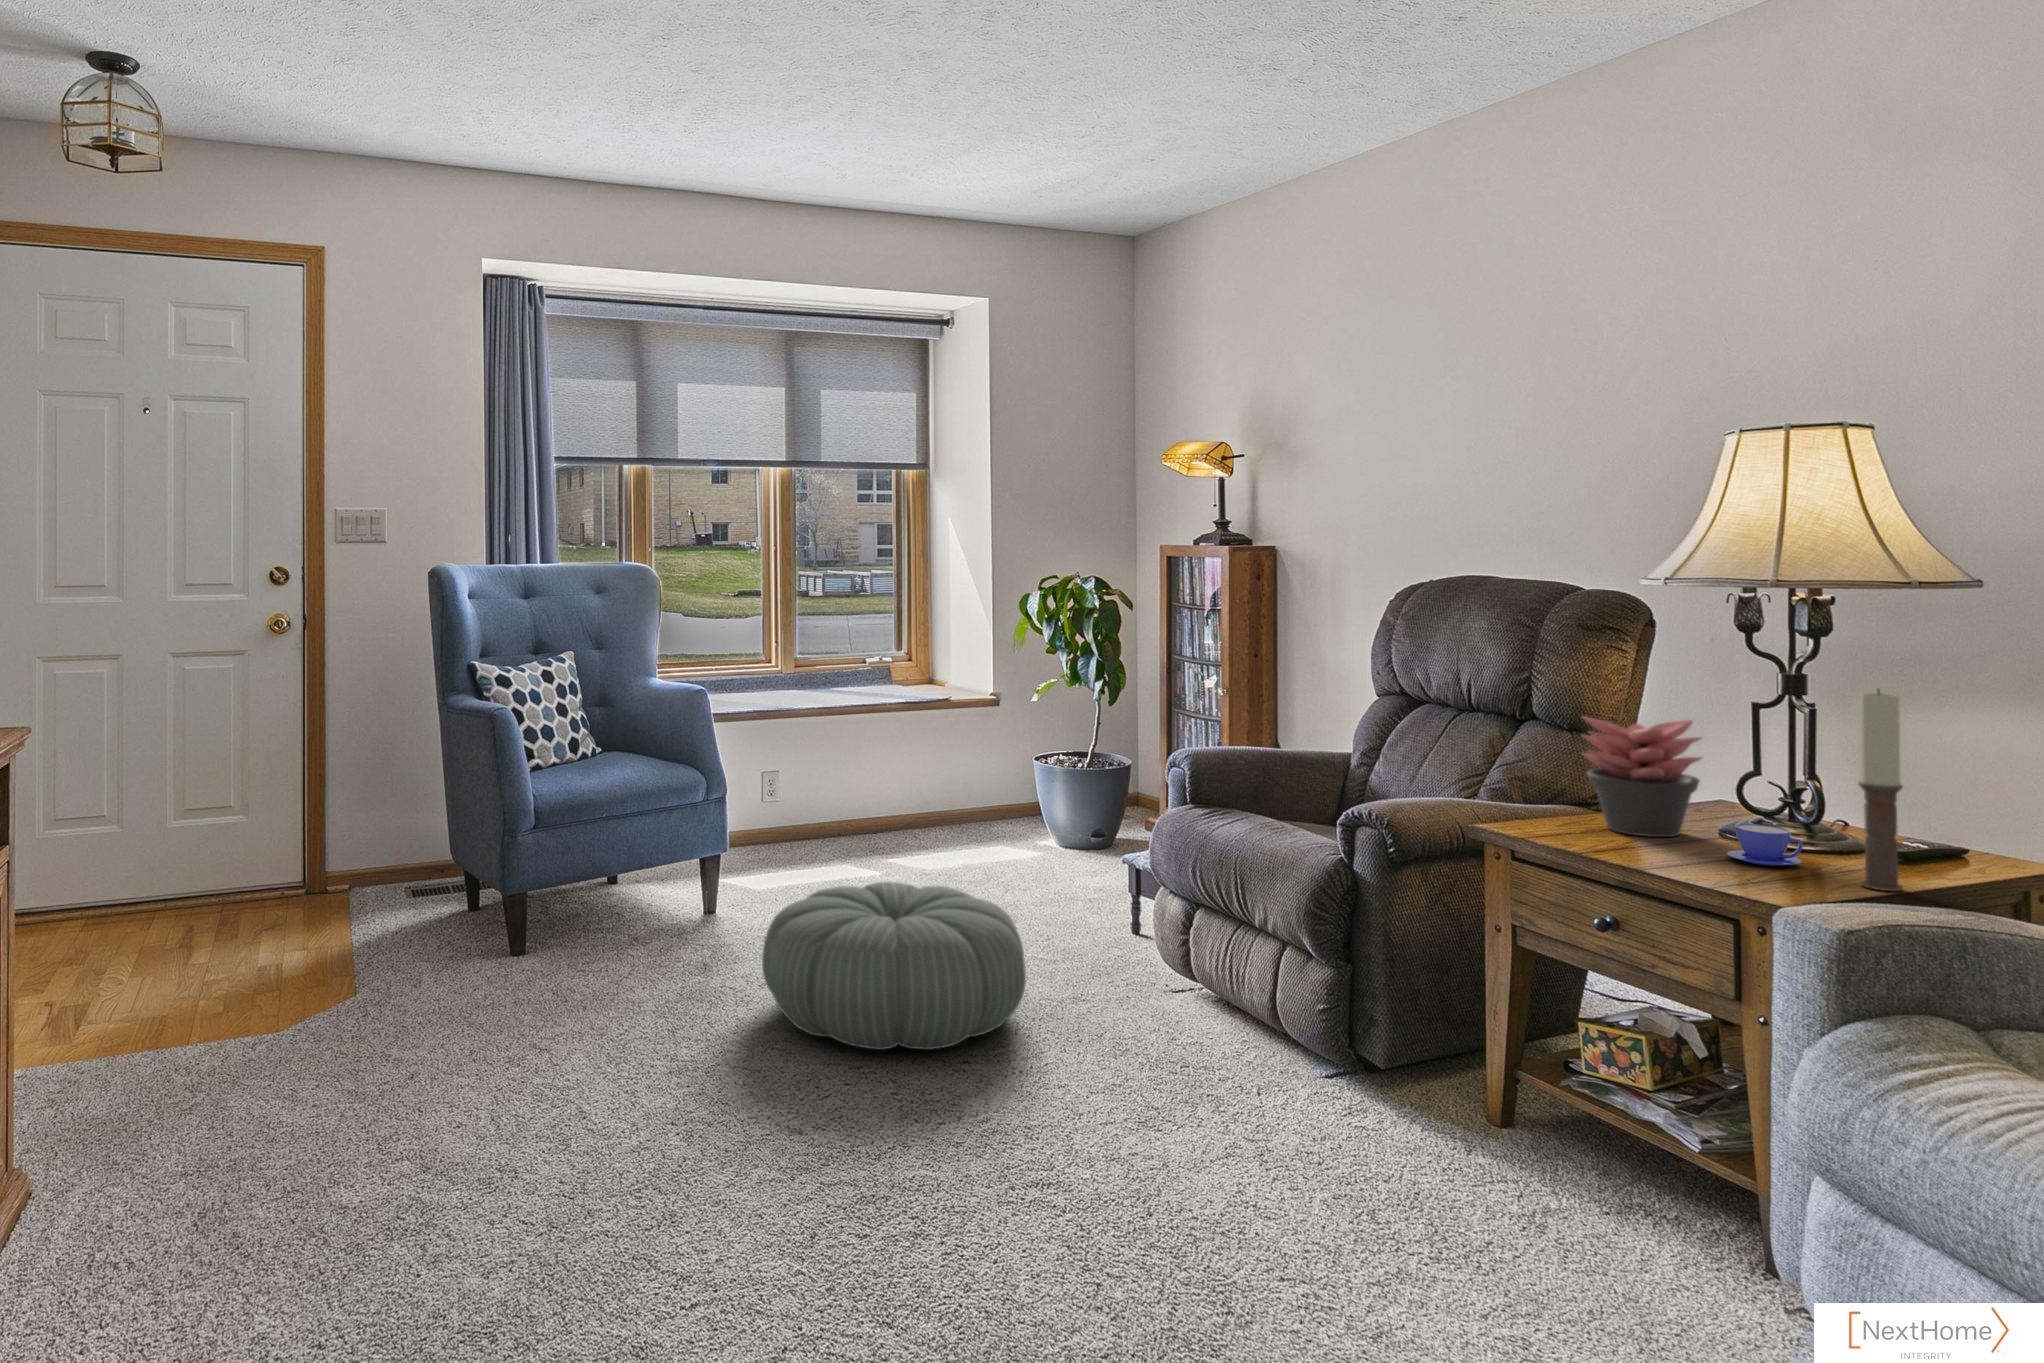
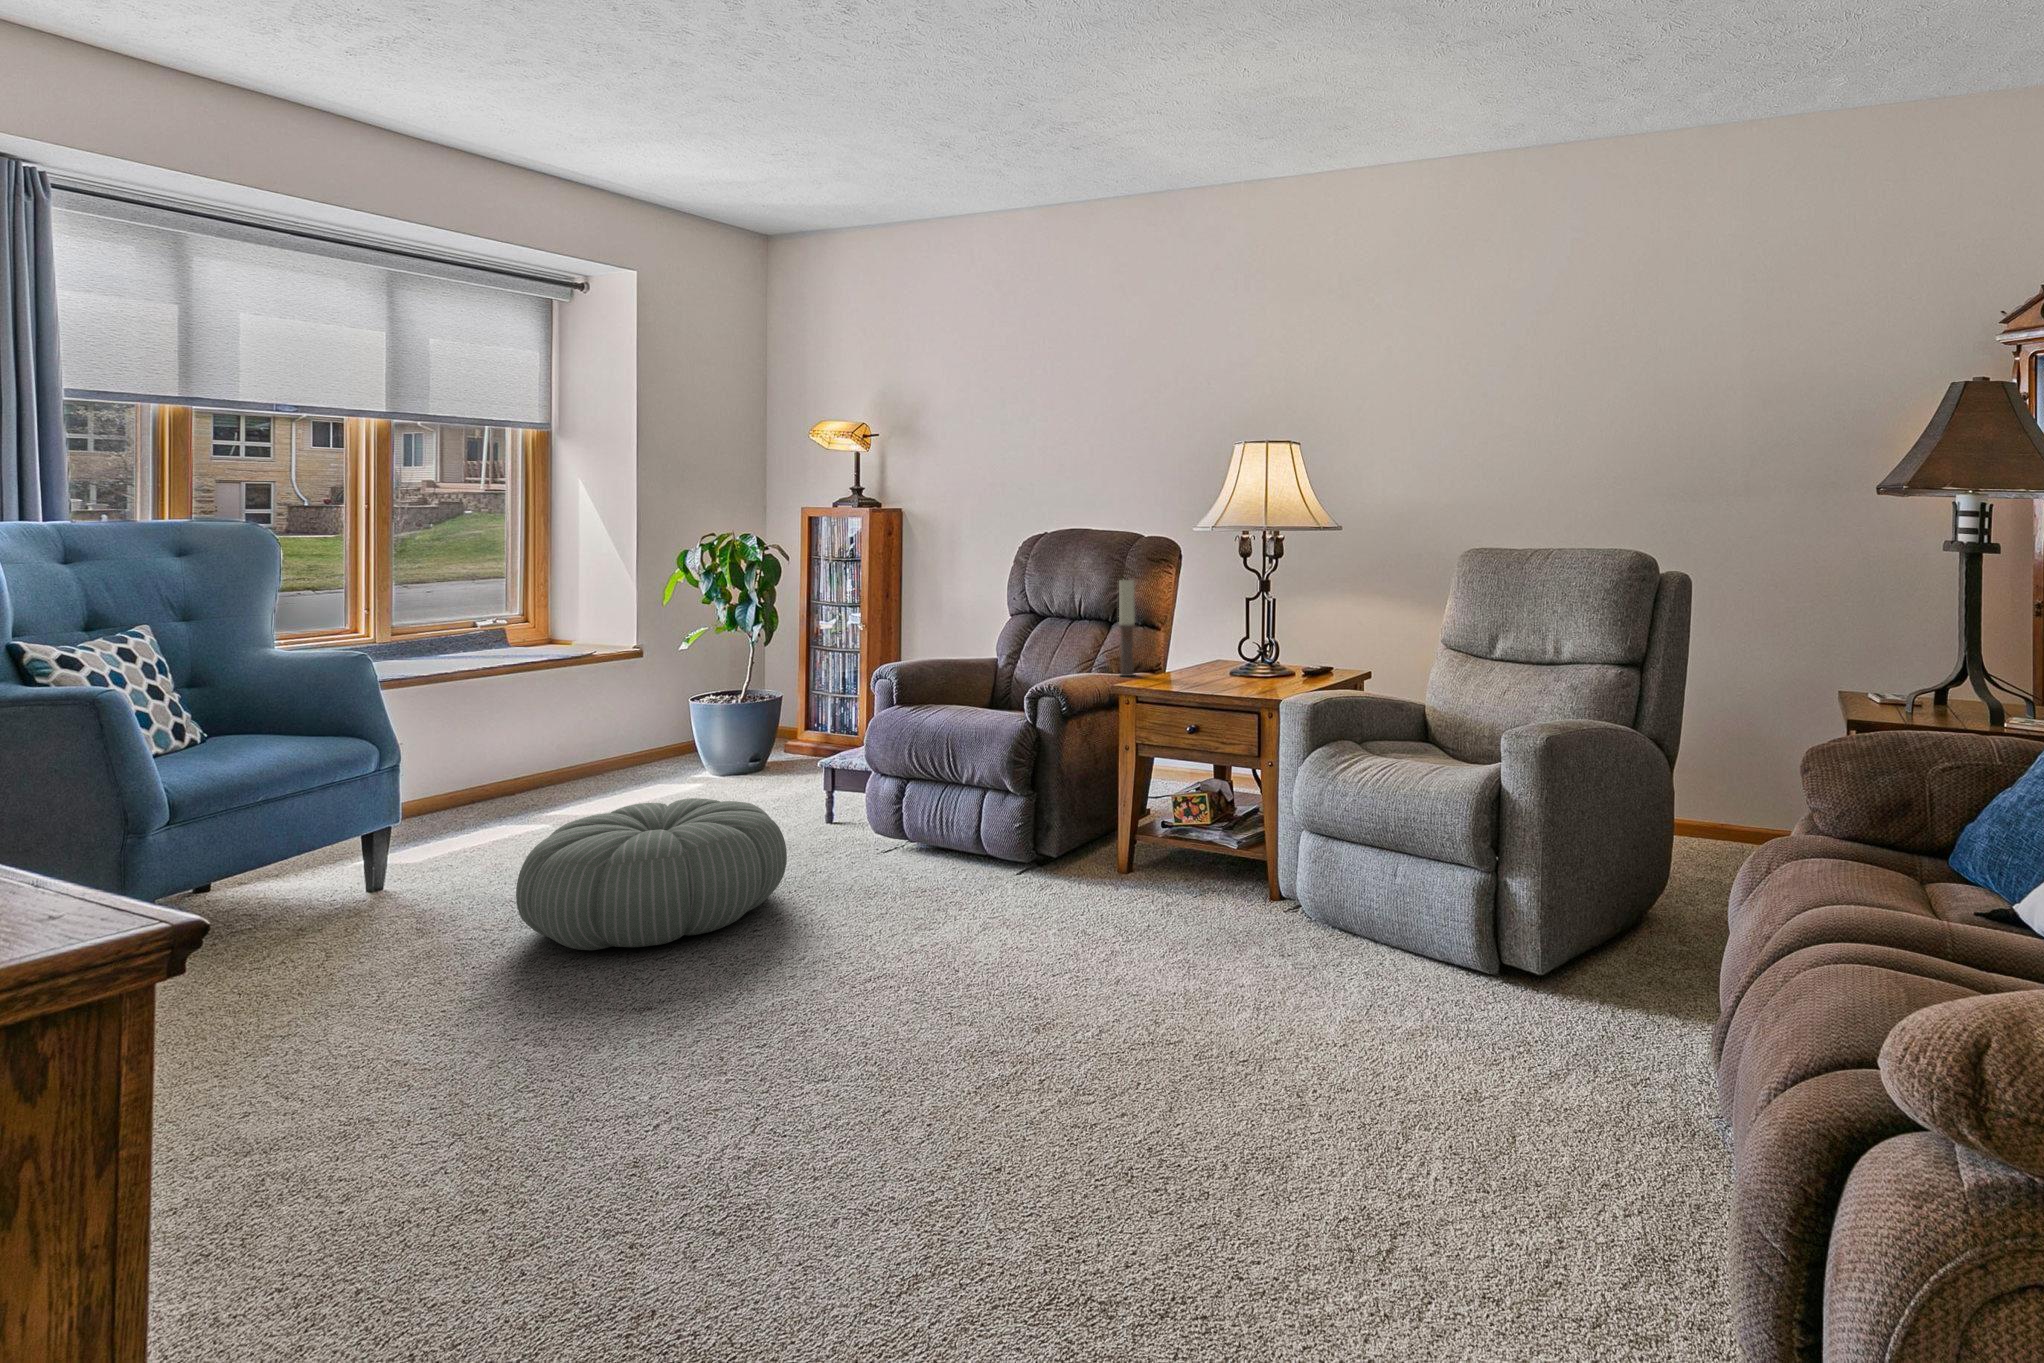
candle: present [1858,690,1903,891] -> present [1119,580,1135,676]
succulent plant: present [1583,716,1701,837] -> none [1163,608,1227,677]
teacup: present [1727,824,1803,866] -> none [1245,661,1279,683]

